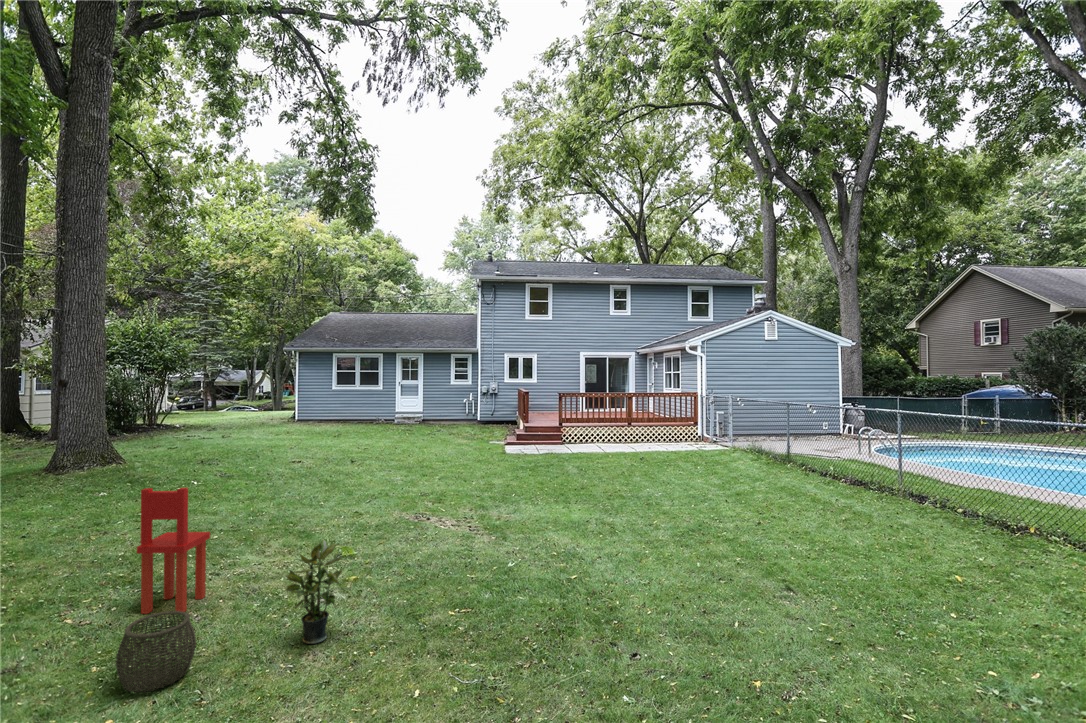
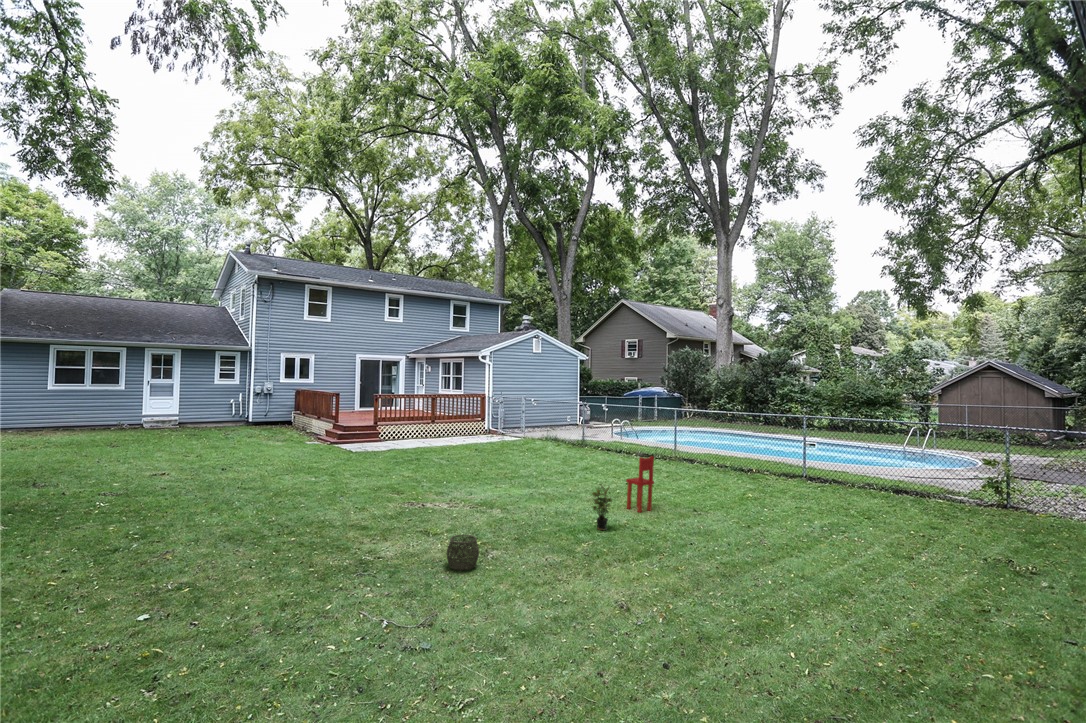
chair: present [137,488,210,614] -> present [626,456,654,512]
potted plant: present [286,539,343,644] -> present [592,485,612,530]

